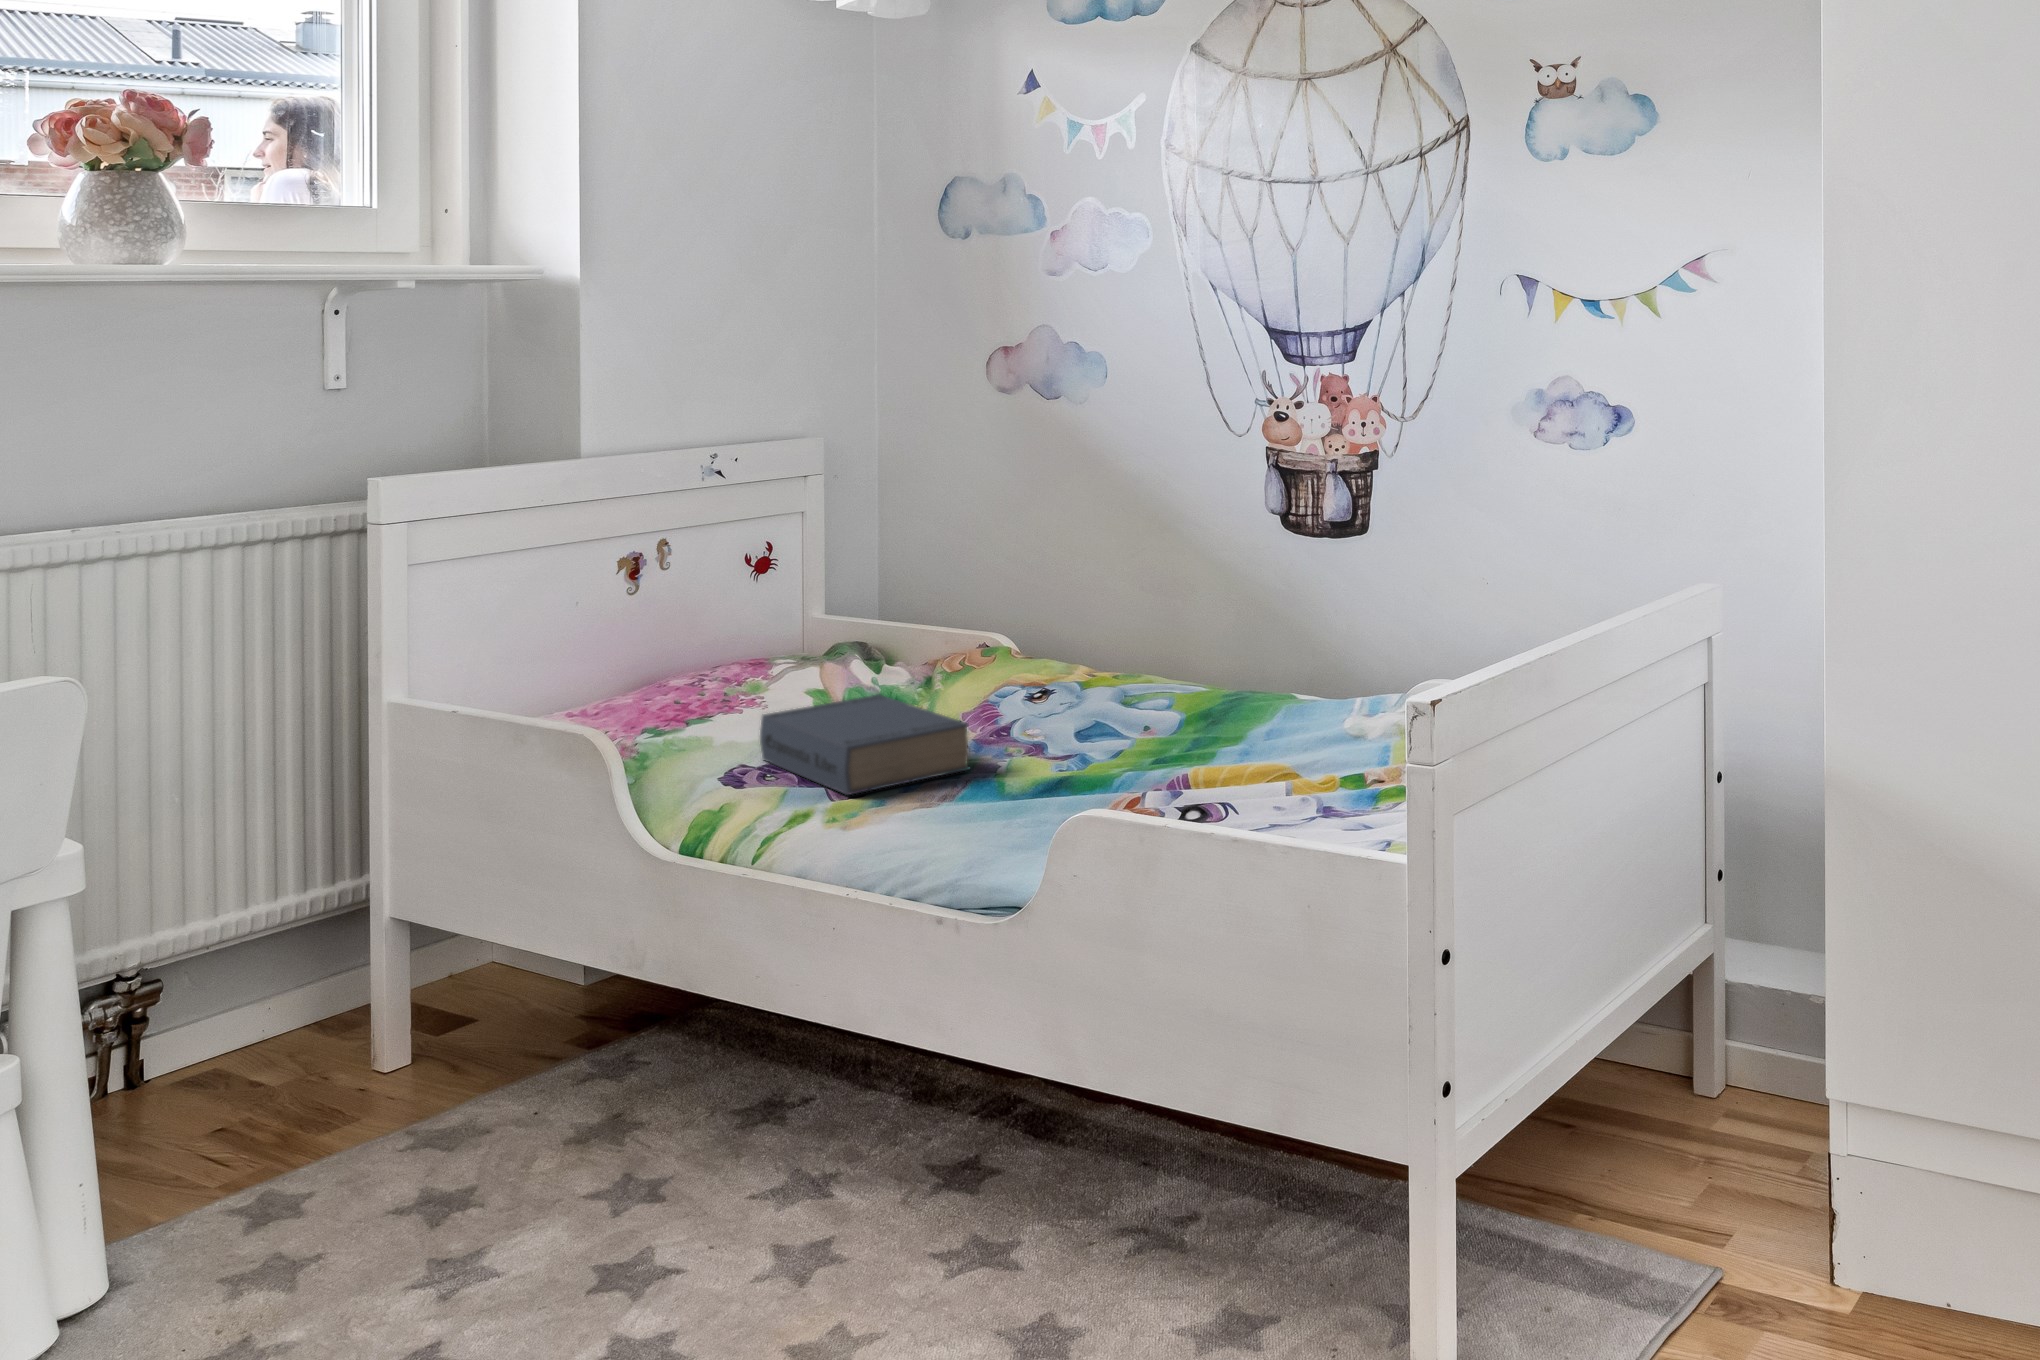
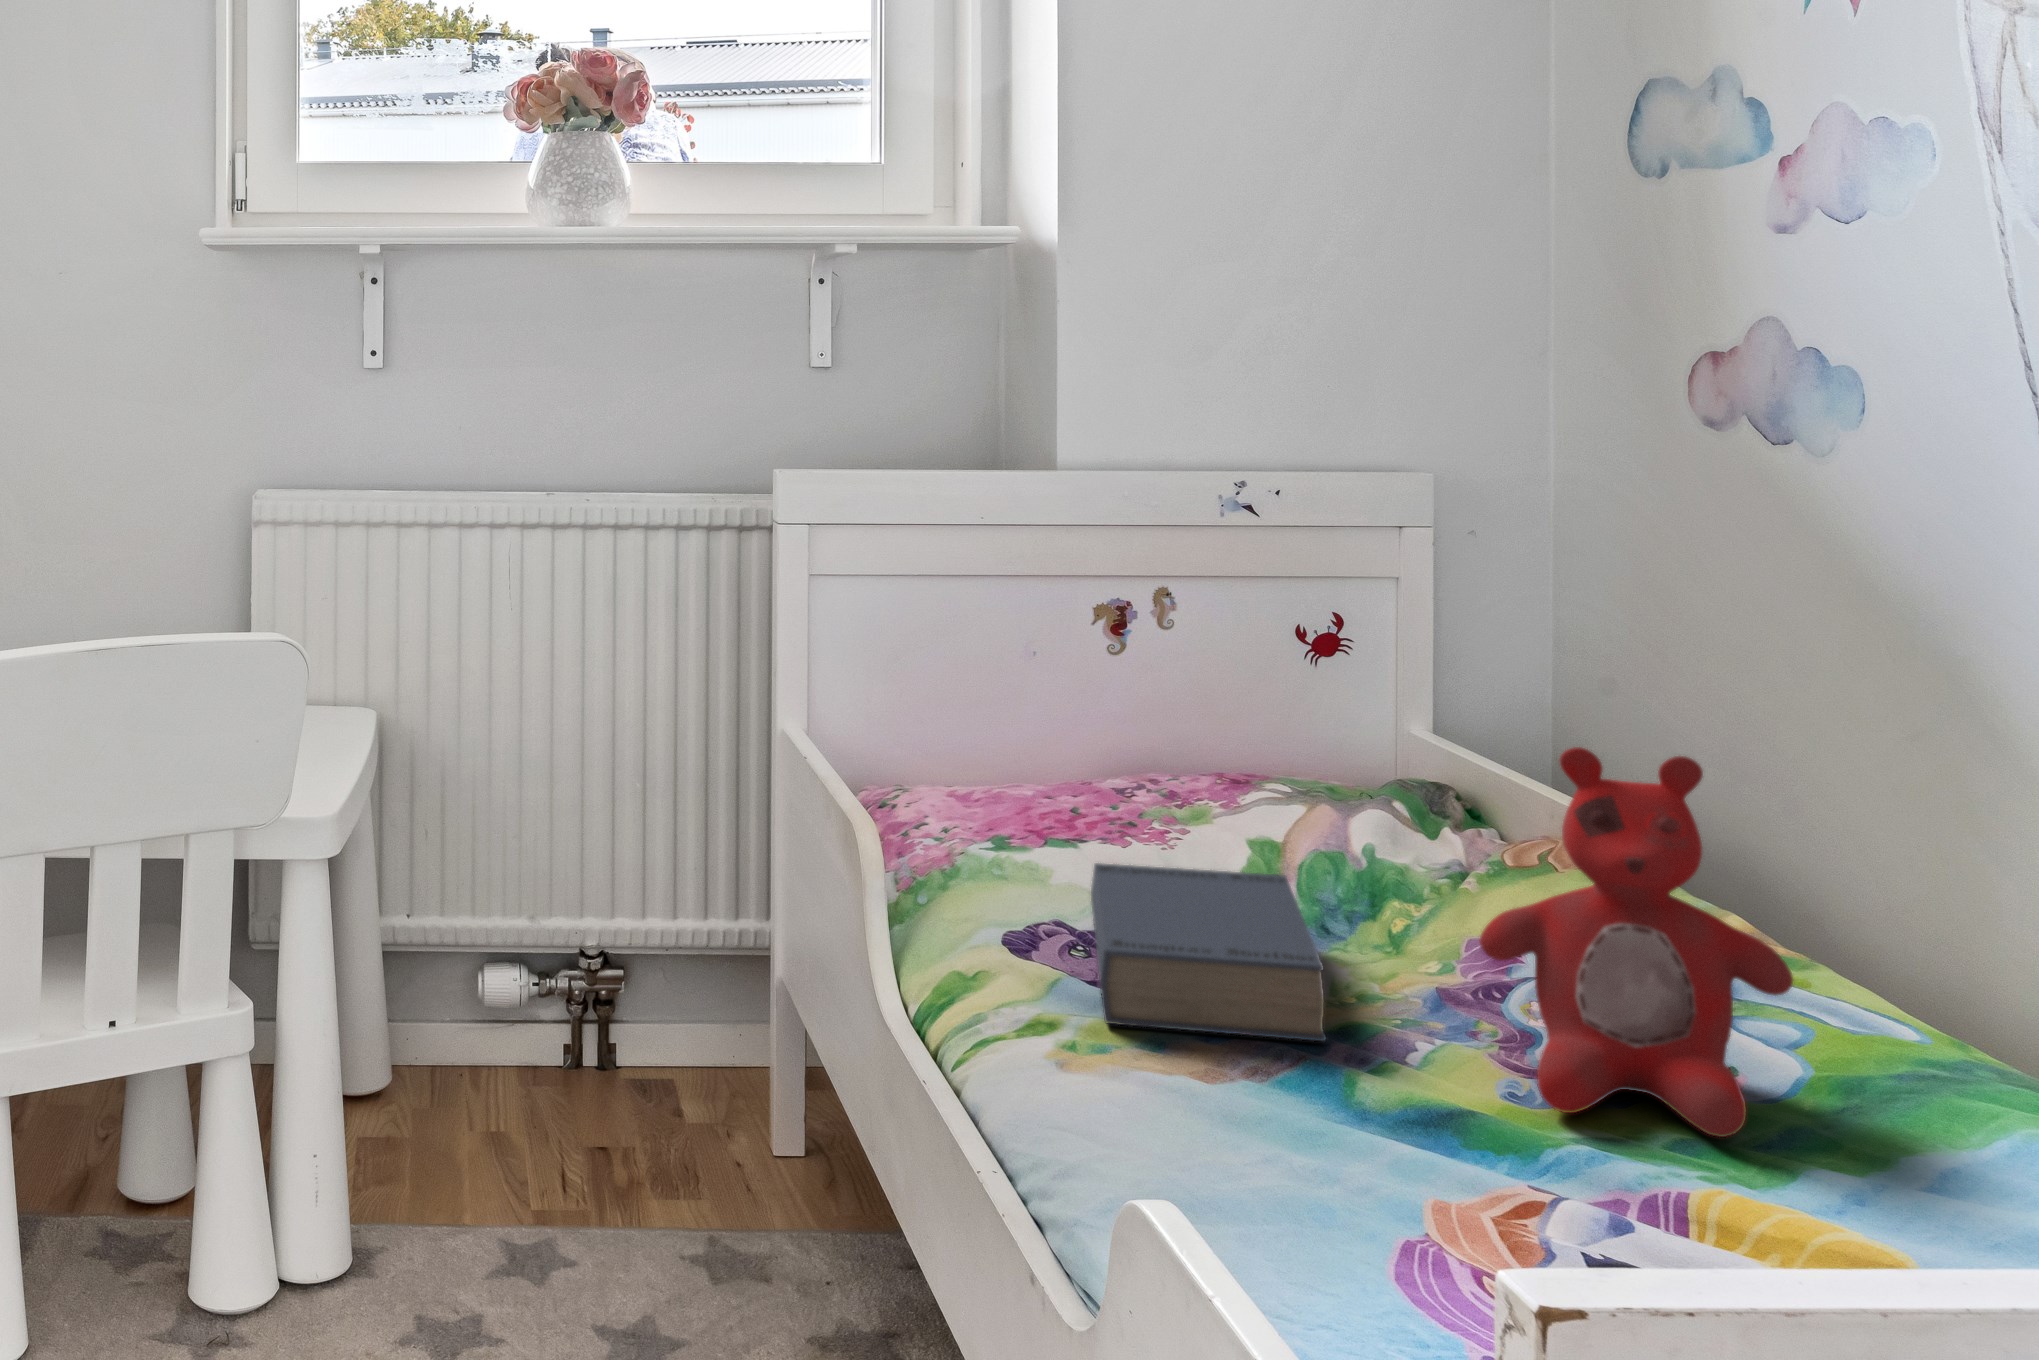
stuffed bear: none [1042,560,1191,763] -> present [1479,747,1793,1137]

